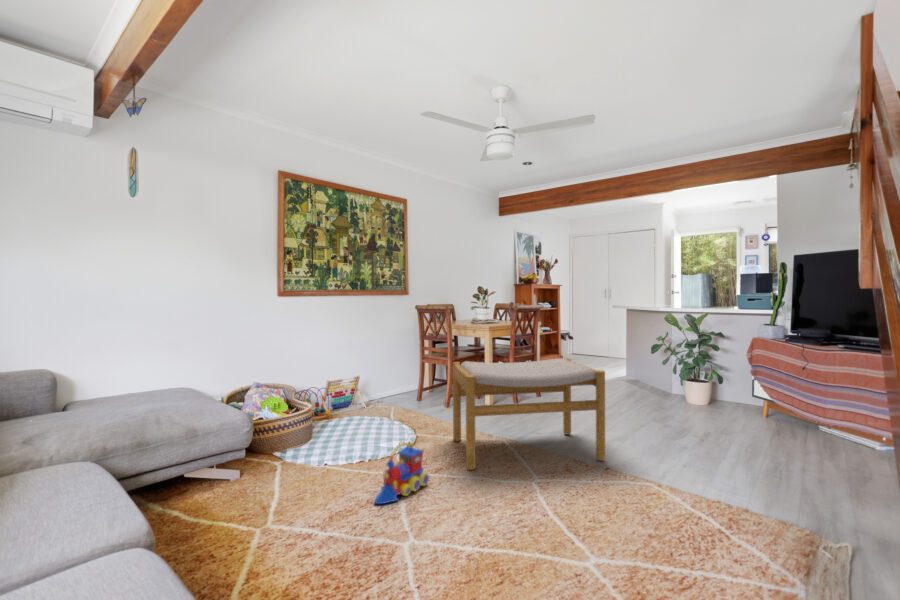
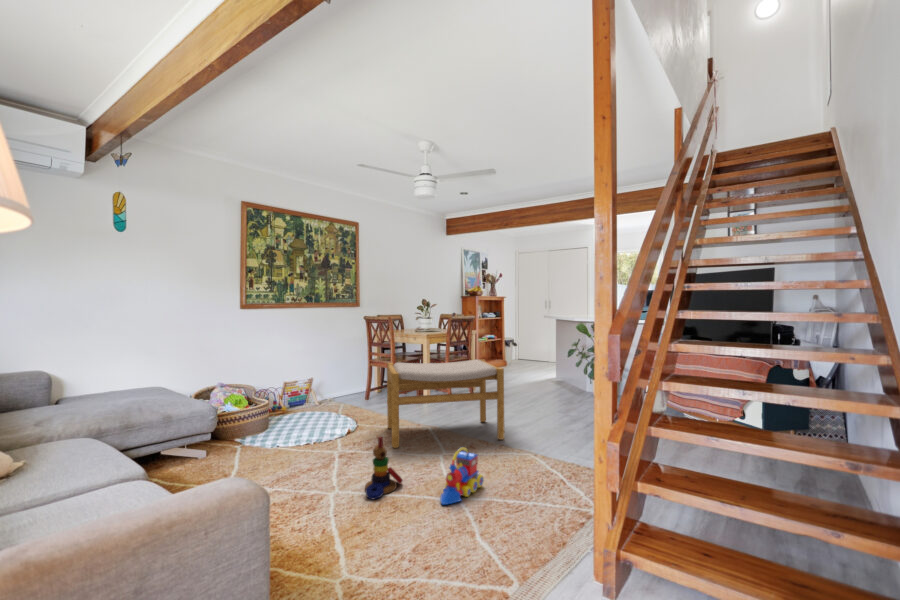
toy train: present [375,442,429,504] -> present [440,447,484,505]
stacking toy: none [449,466,498,555] -> present [365,437,403,499]

